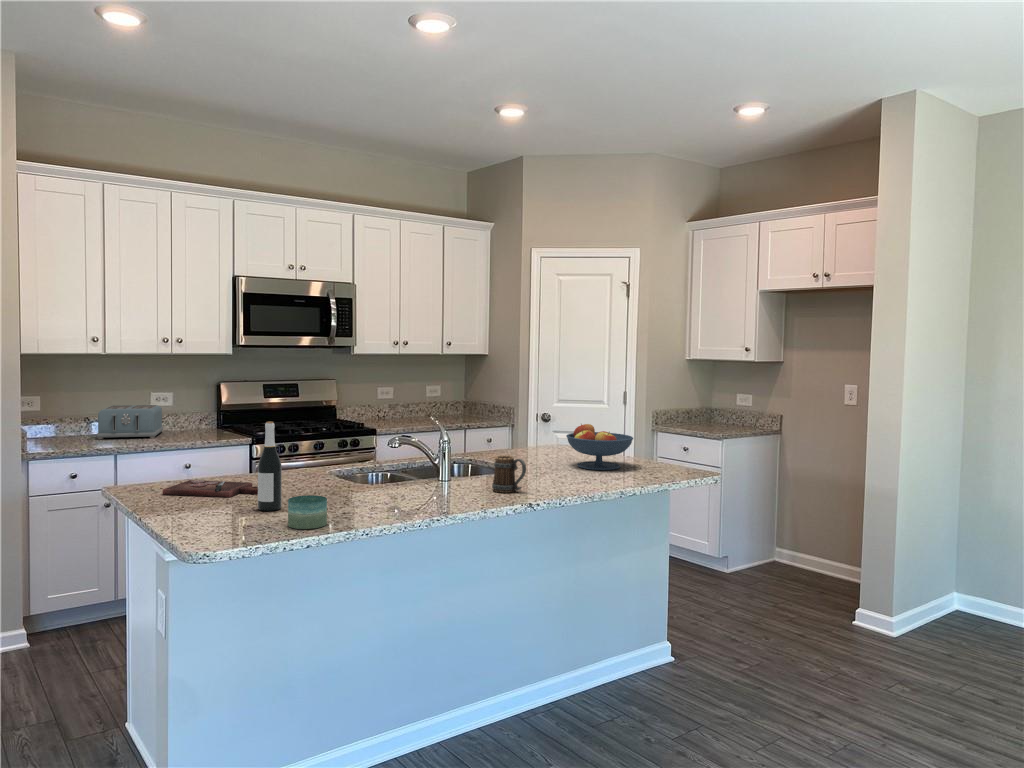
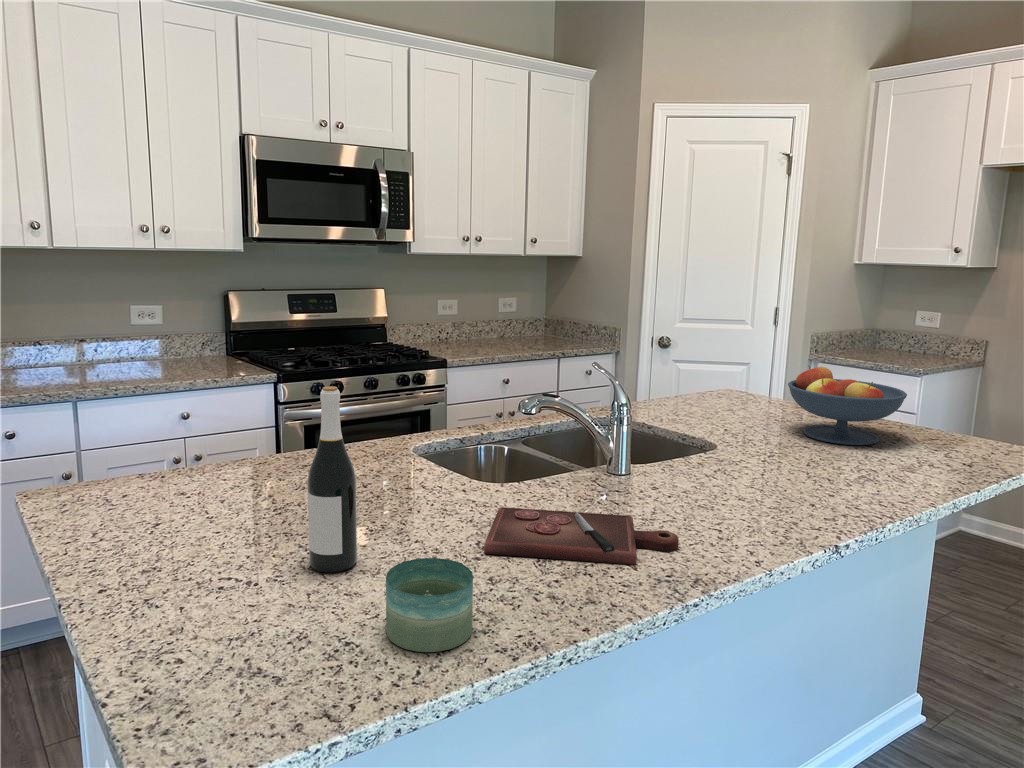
toaster: present [97,405,163,439] -> none [51,324,150,375]
mug: present [492,456,526,493] -> none [727,437,799,508]
cutting board: present [163,480,258,497] -> present [484,507,679,565]

